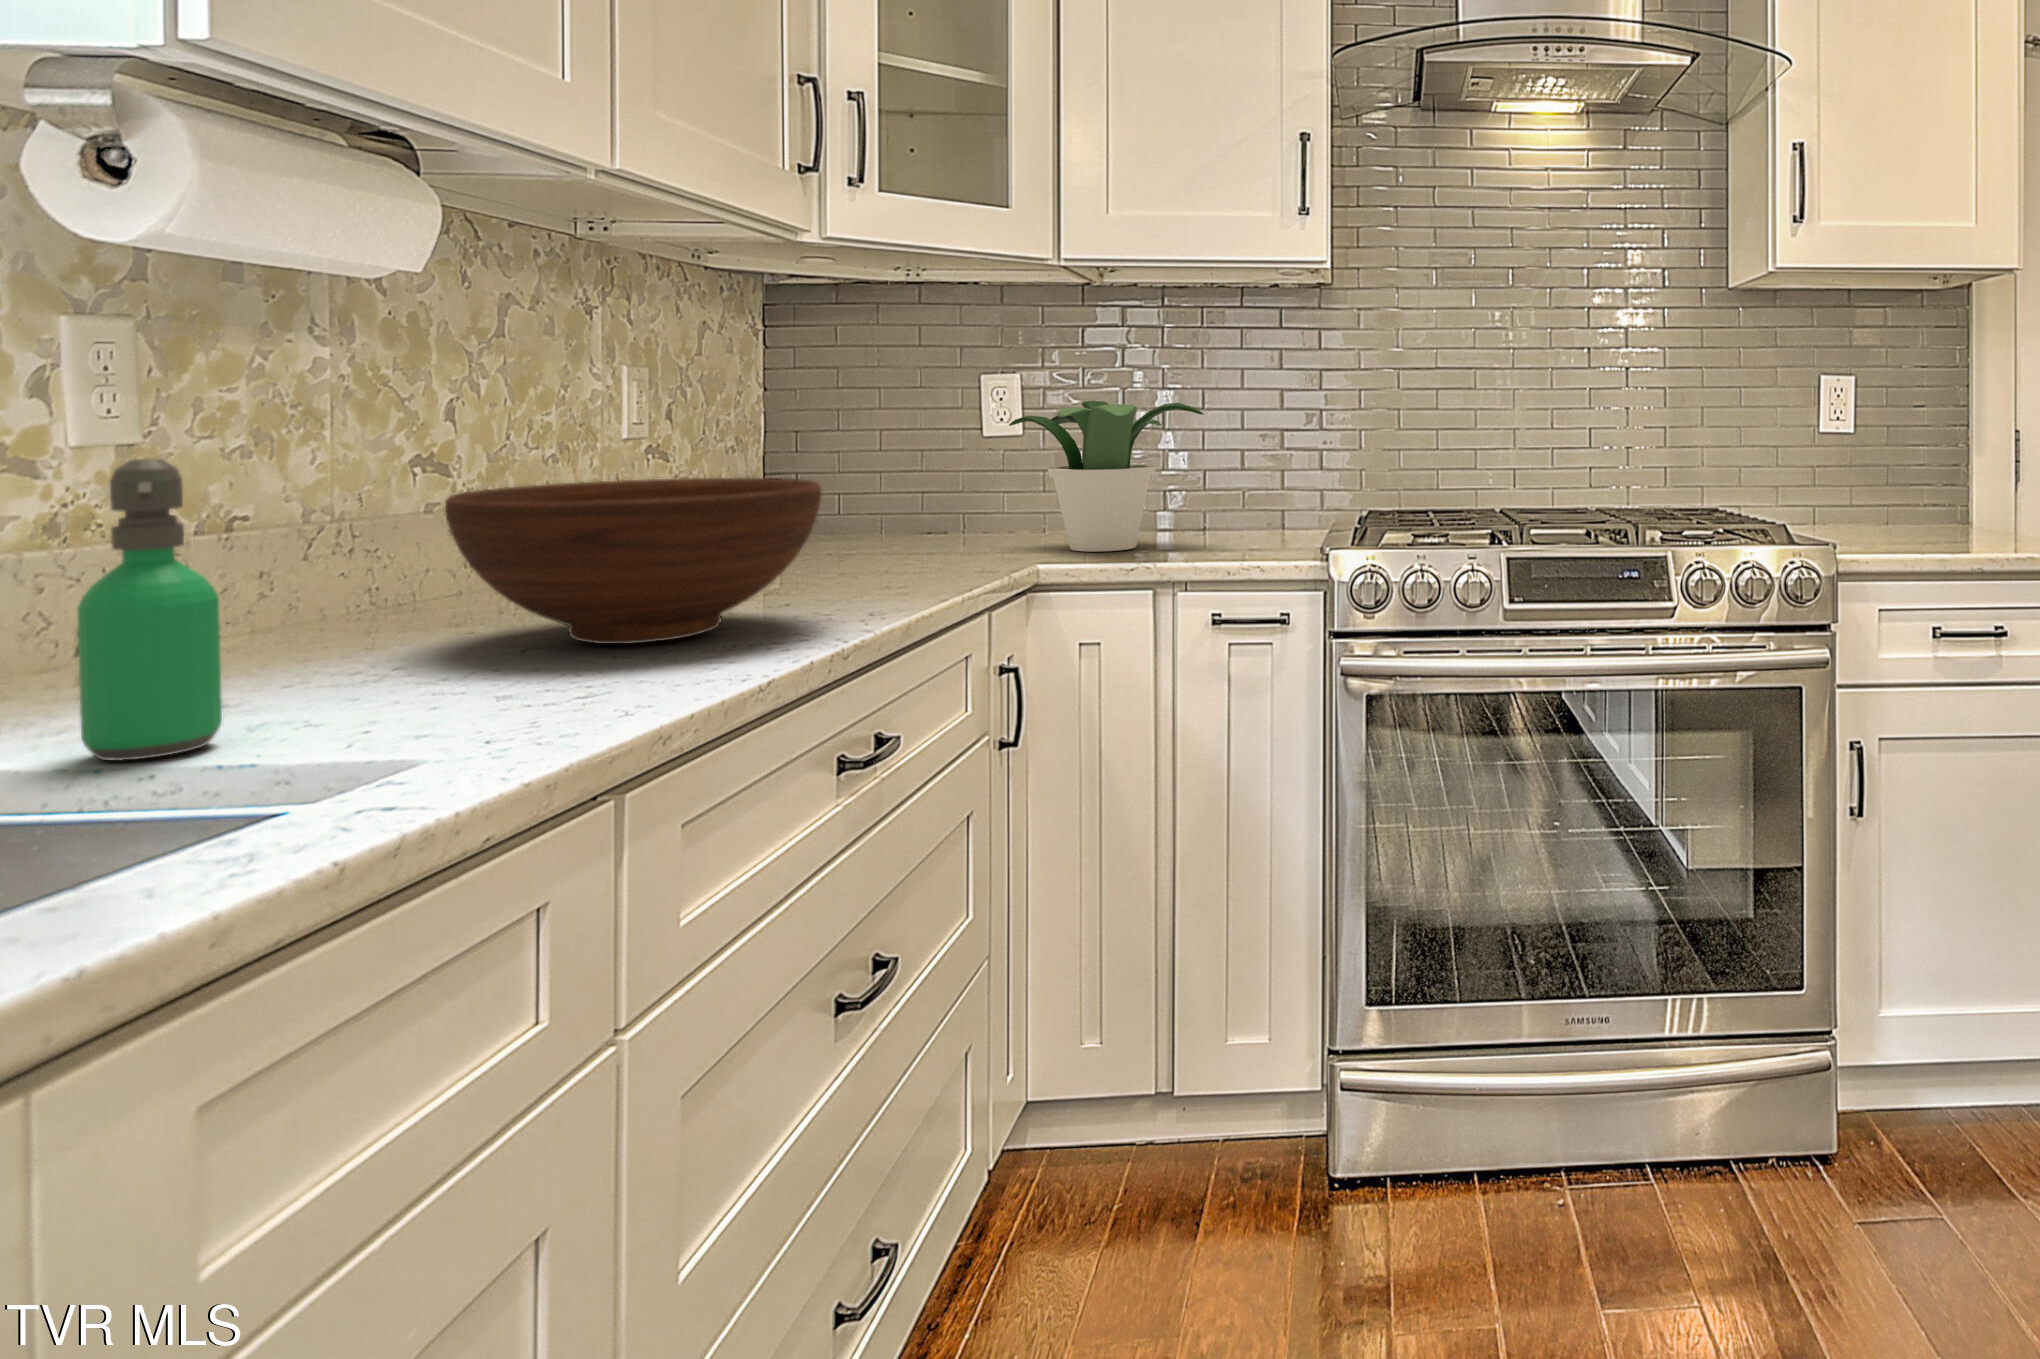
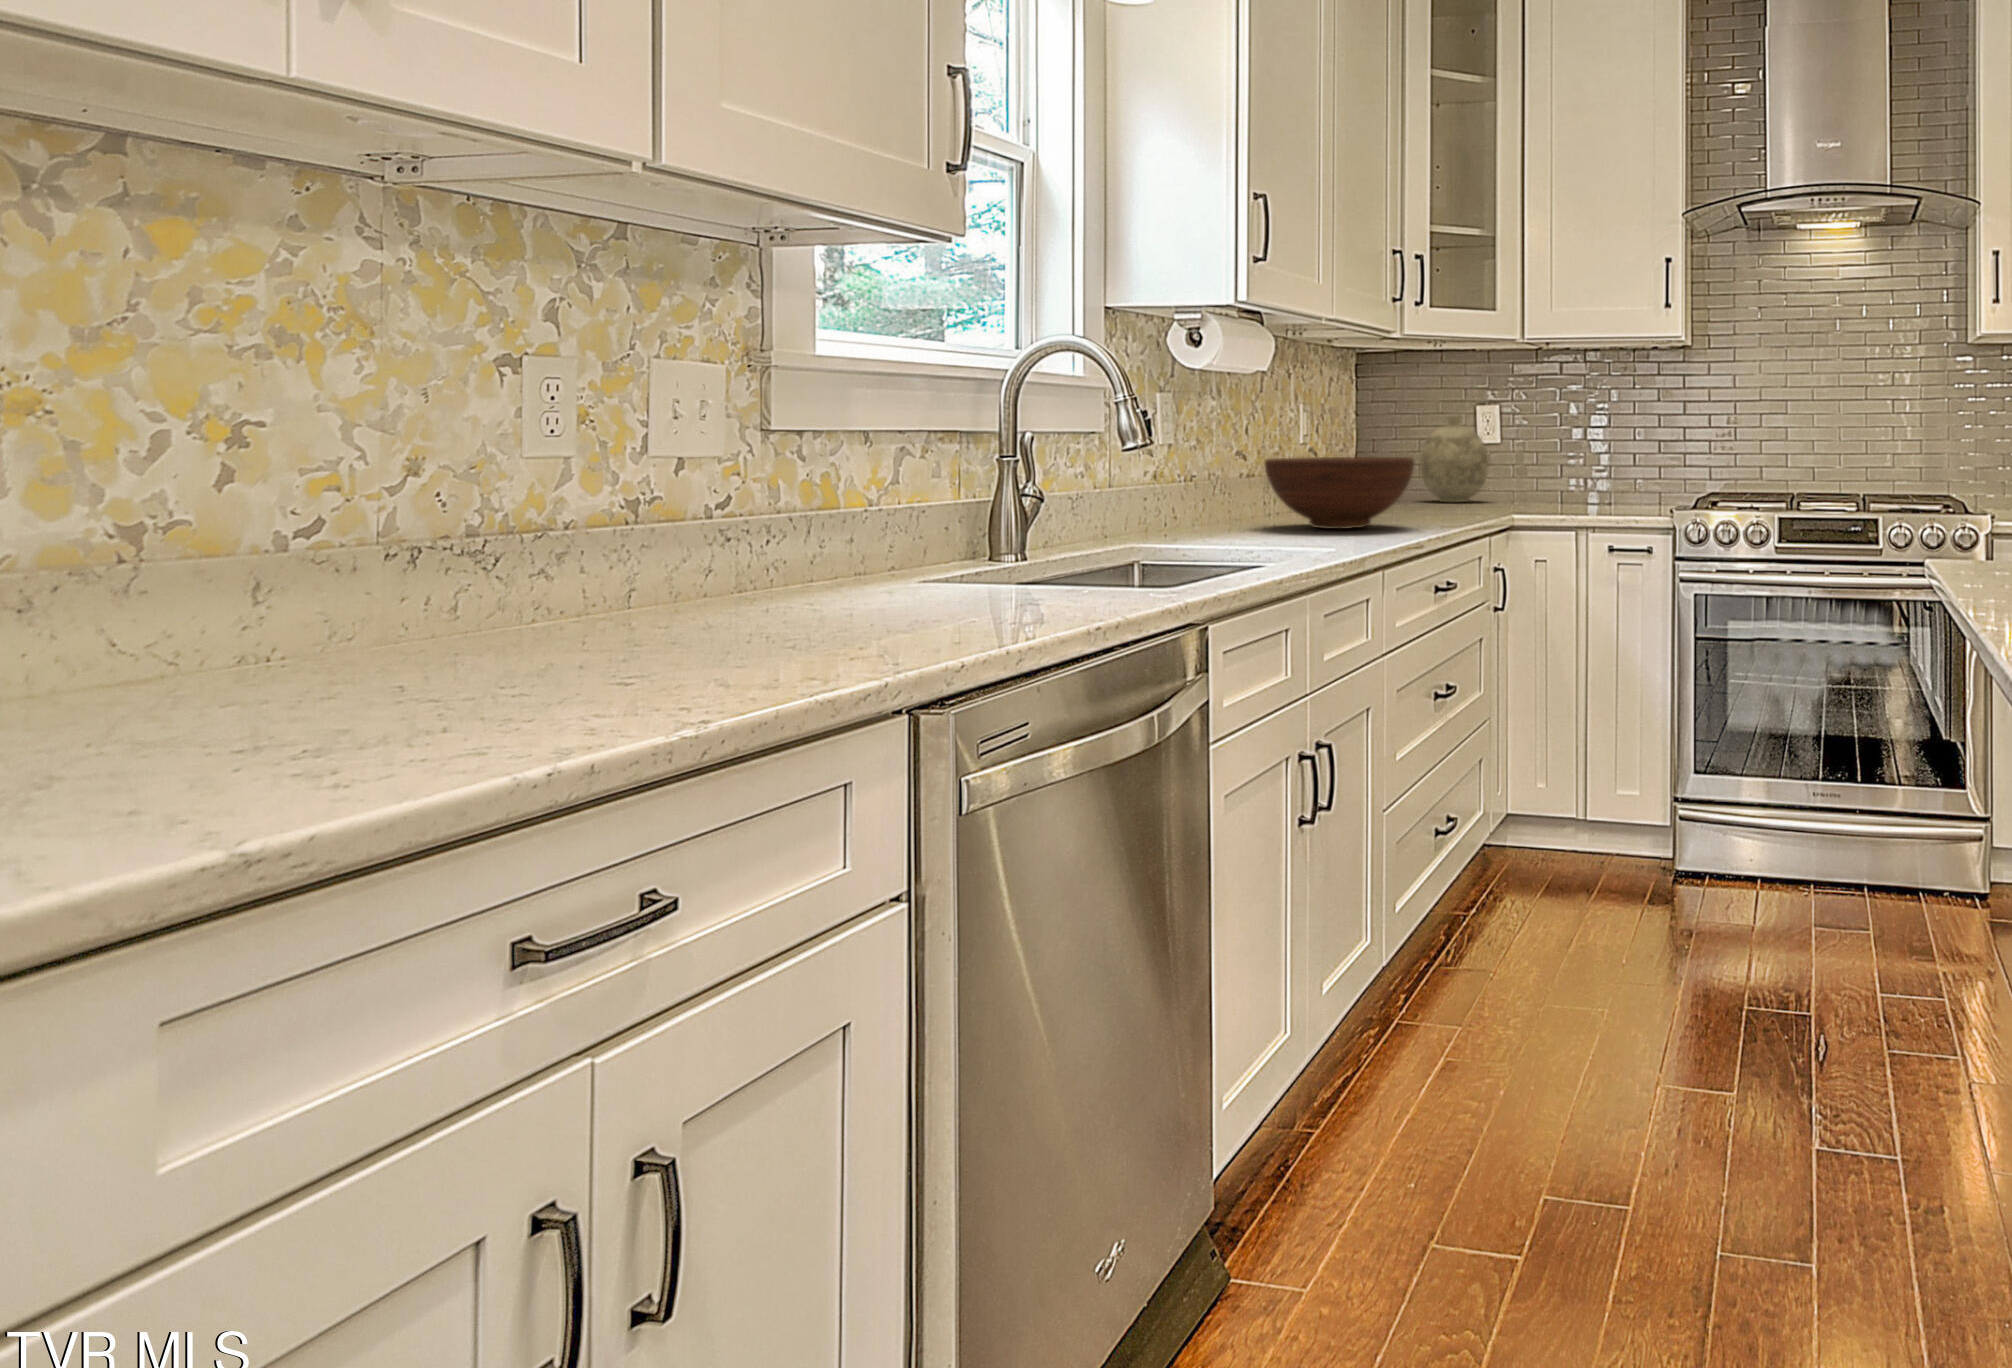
decorative vase: none [870,384,996,530] -> present [1419,416,1489,502]
potted plant: present [1009,401,1204,552] -> none [1498,423,1609,511]
soap dispenser: present [78,458,222,761] -> none [1182,434,1221,544]

